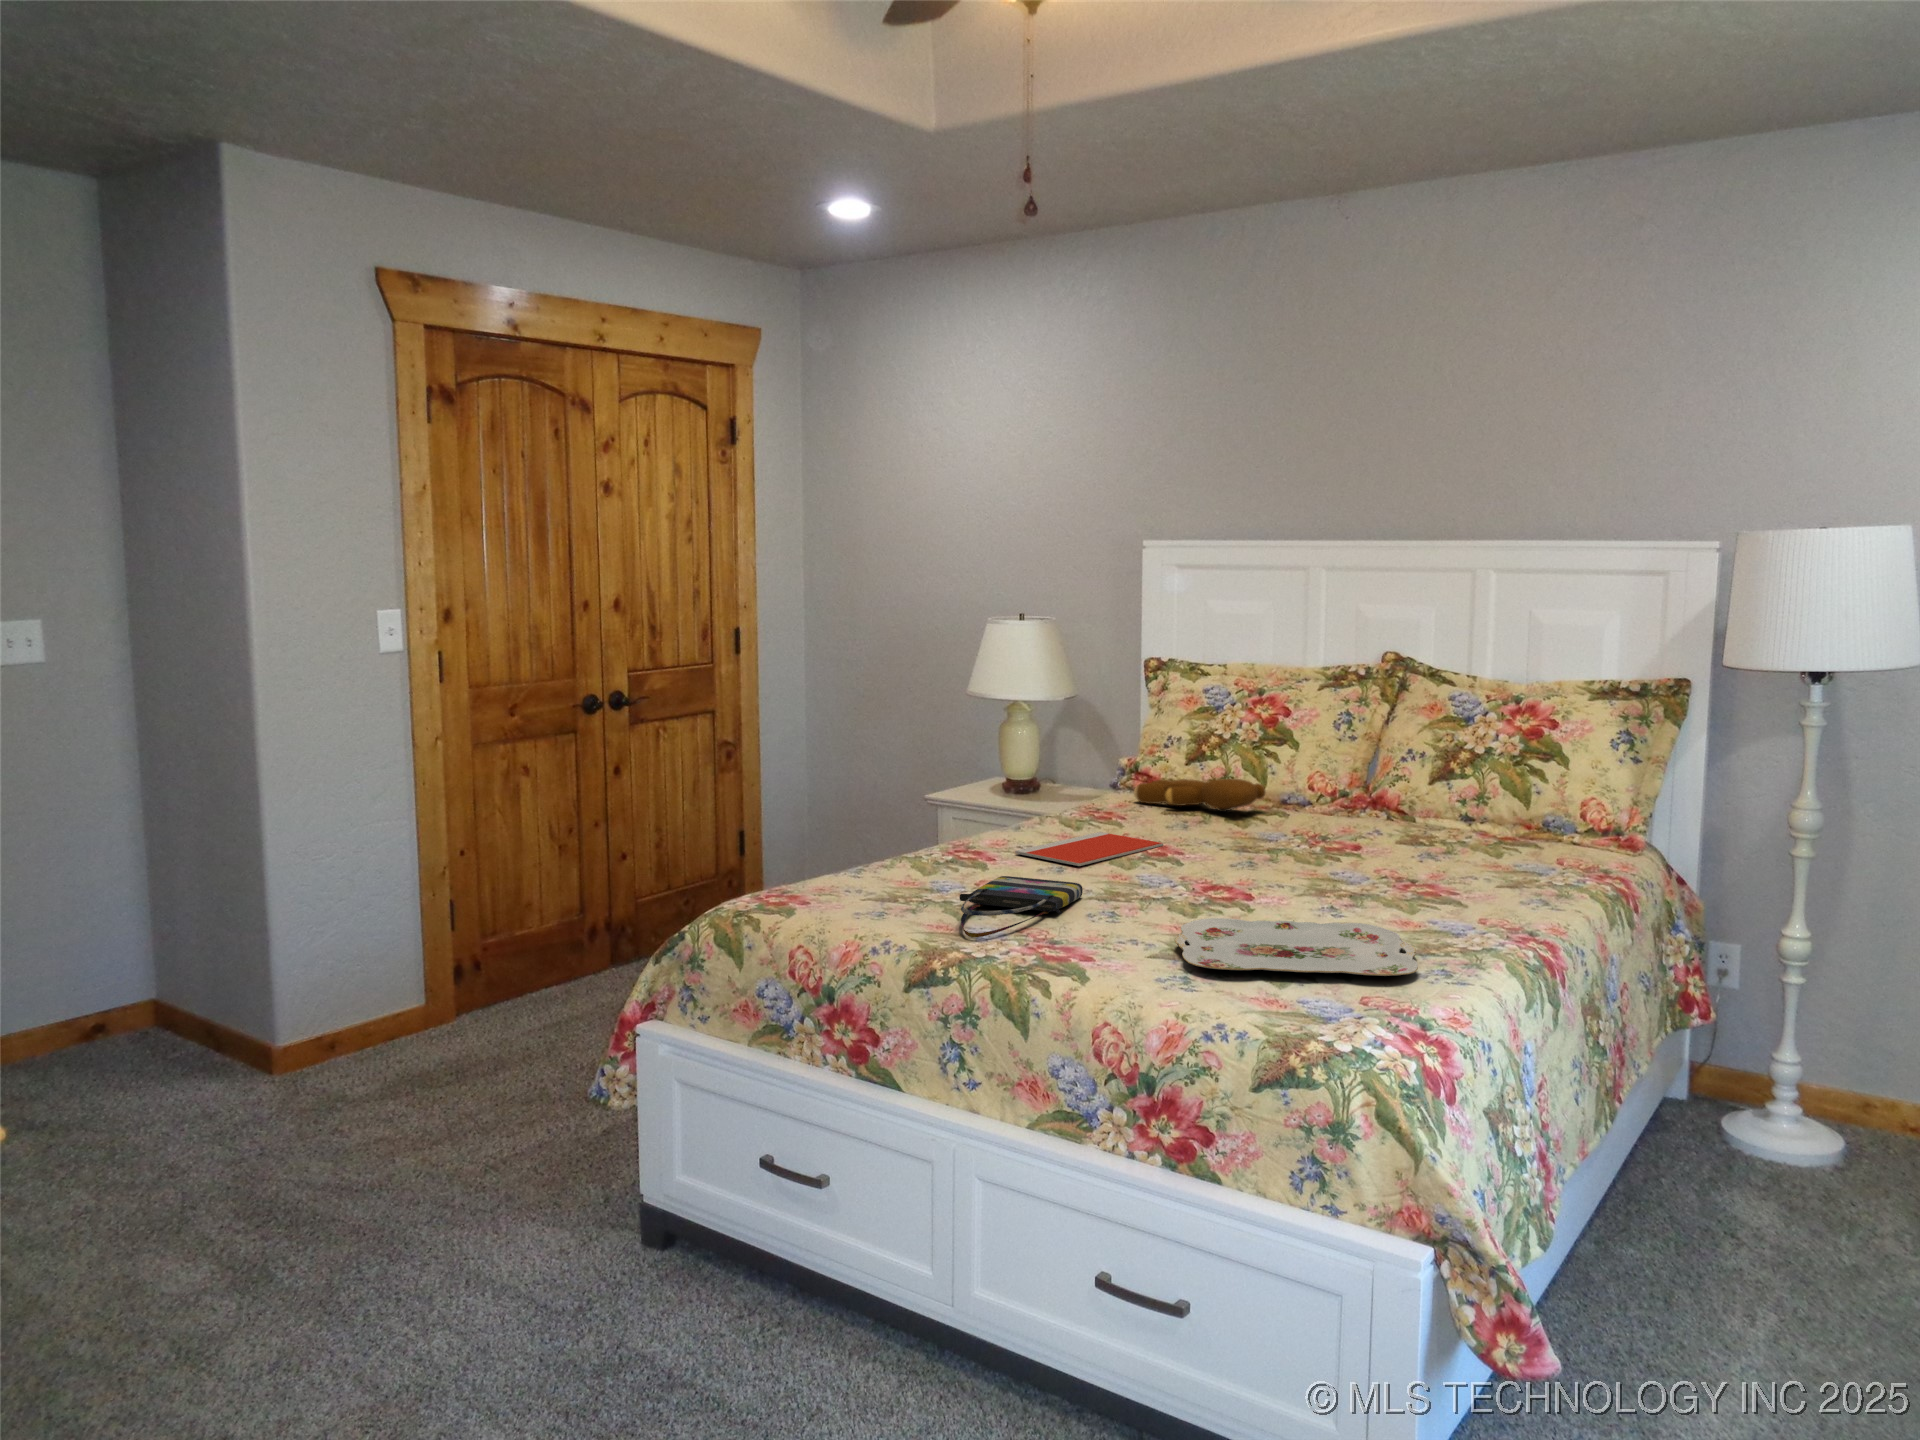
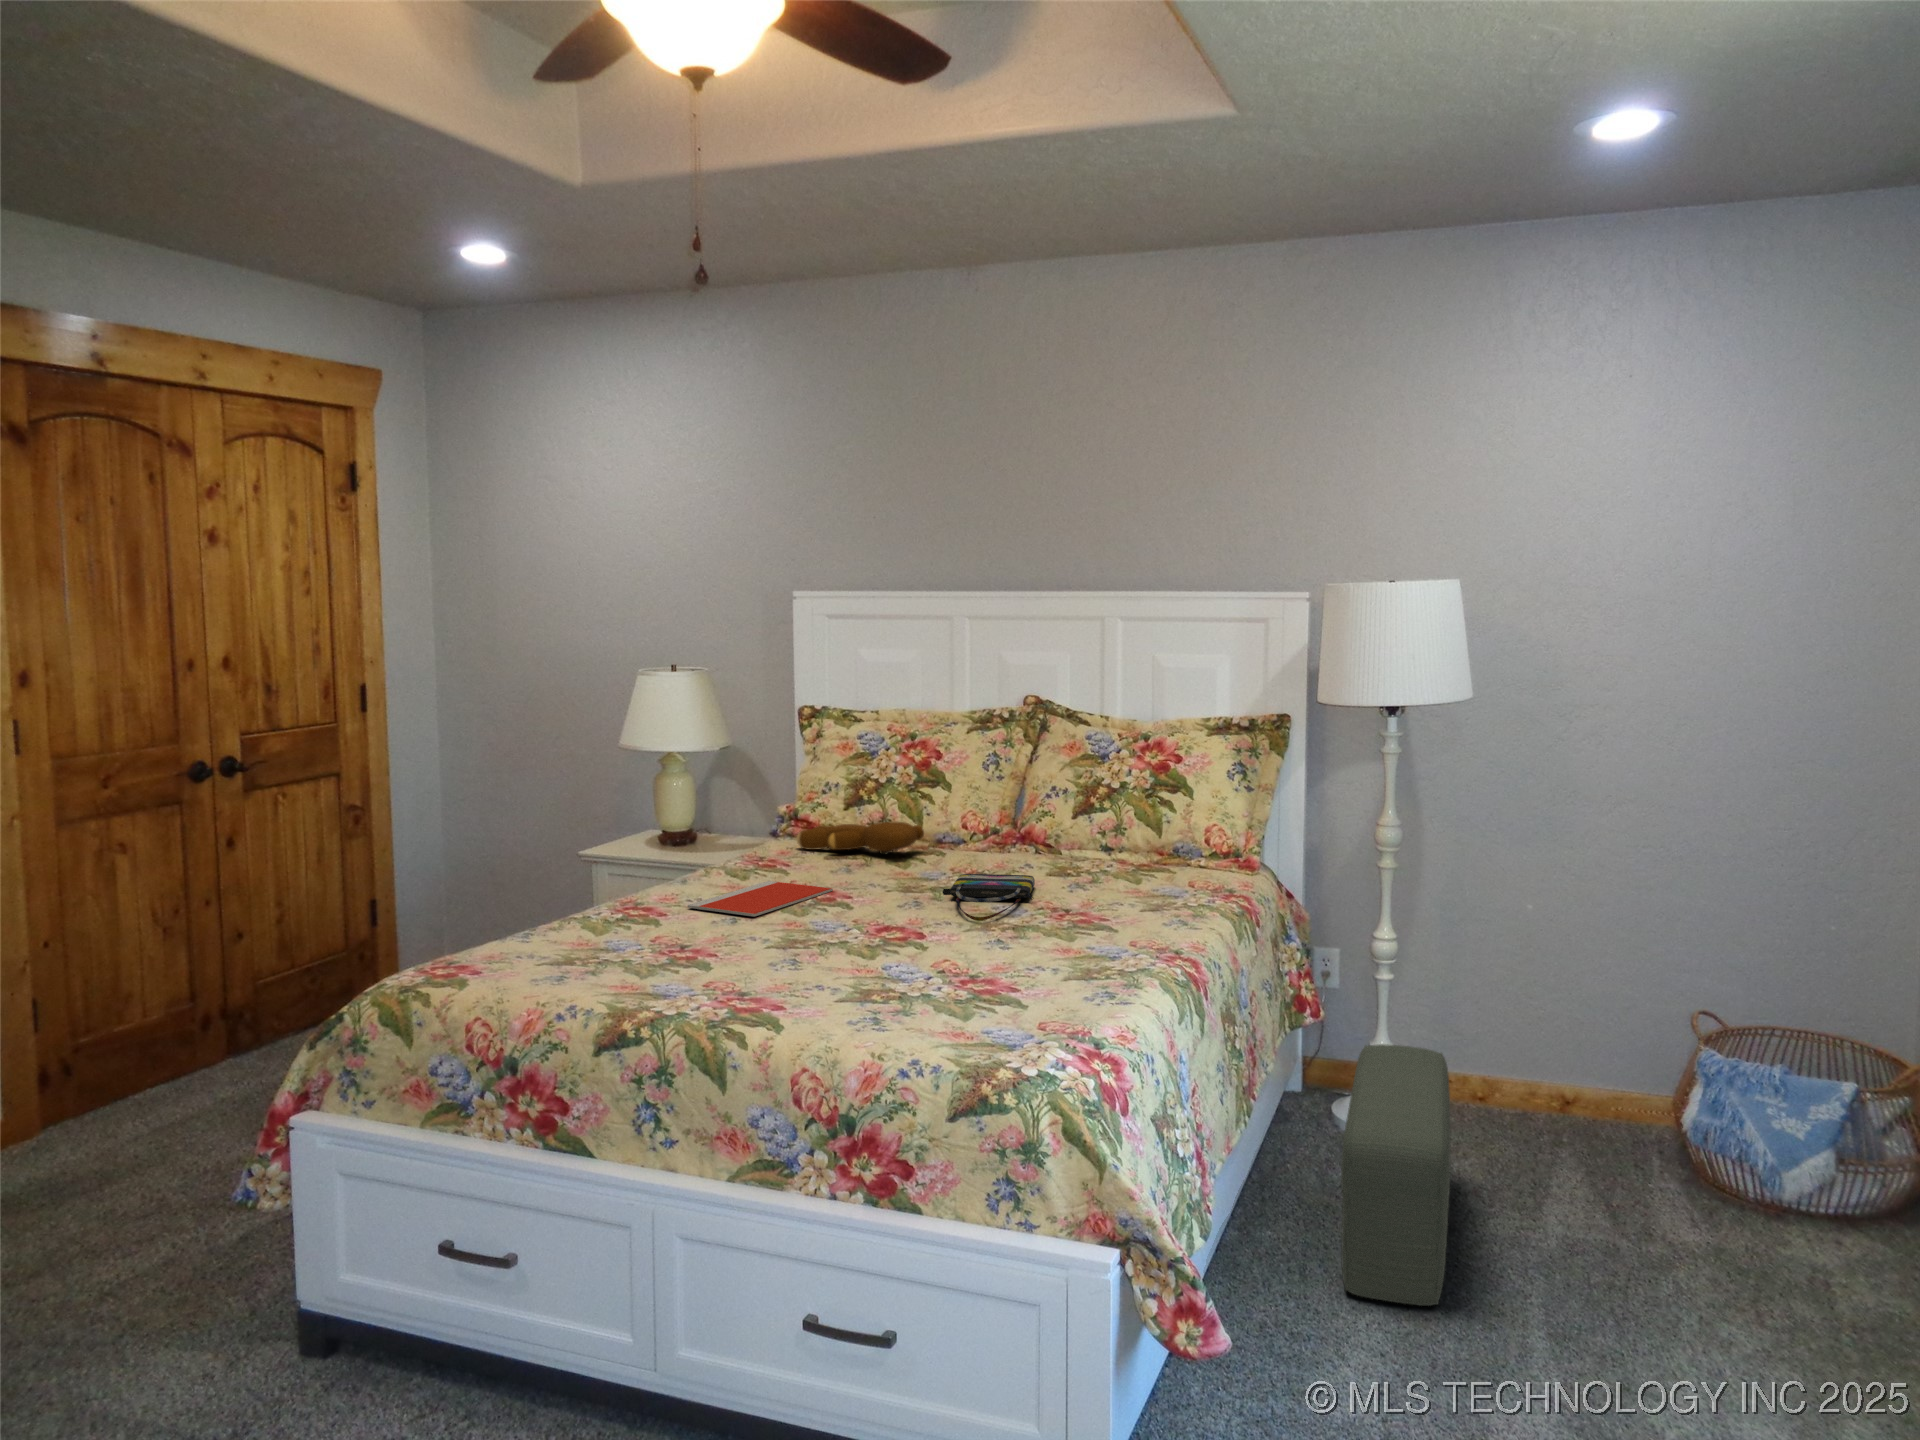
tote bag: present [959,876,1083,937] -> present [943,874,1035,921]
serving tray: present [1175,918,1418,976] -> none [861,954,1086,1008]
pouf: none [1719,1055,1869,1362] -> present [1341,1044,1451,1306]

